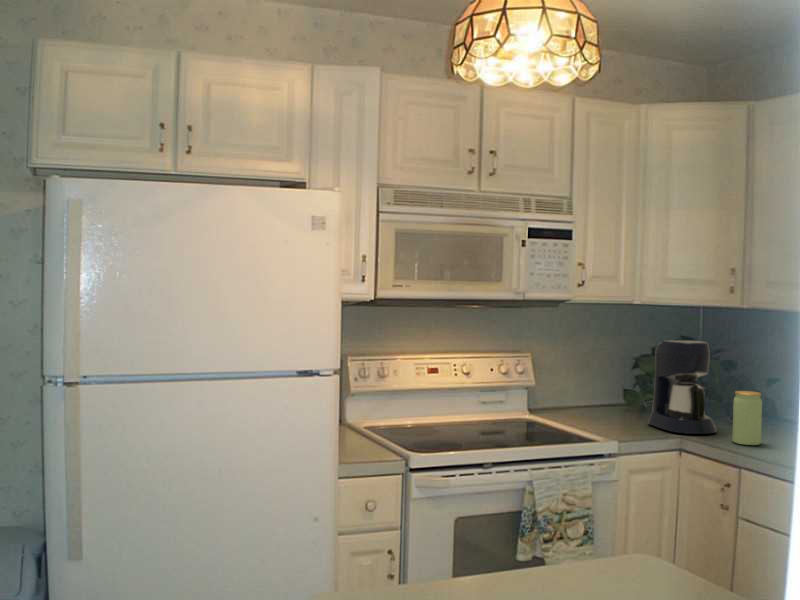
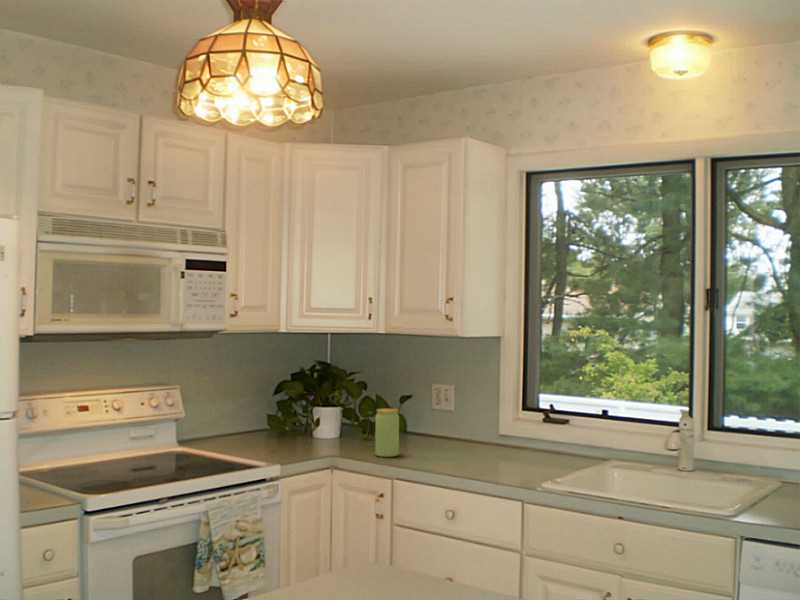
coffee maker: present [648,341,716,434] -> none [297,365,359,452]

